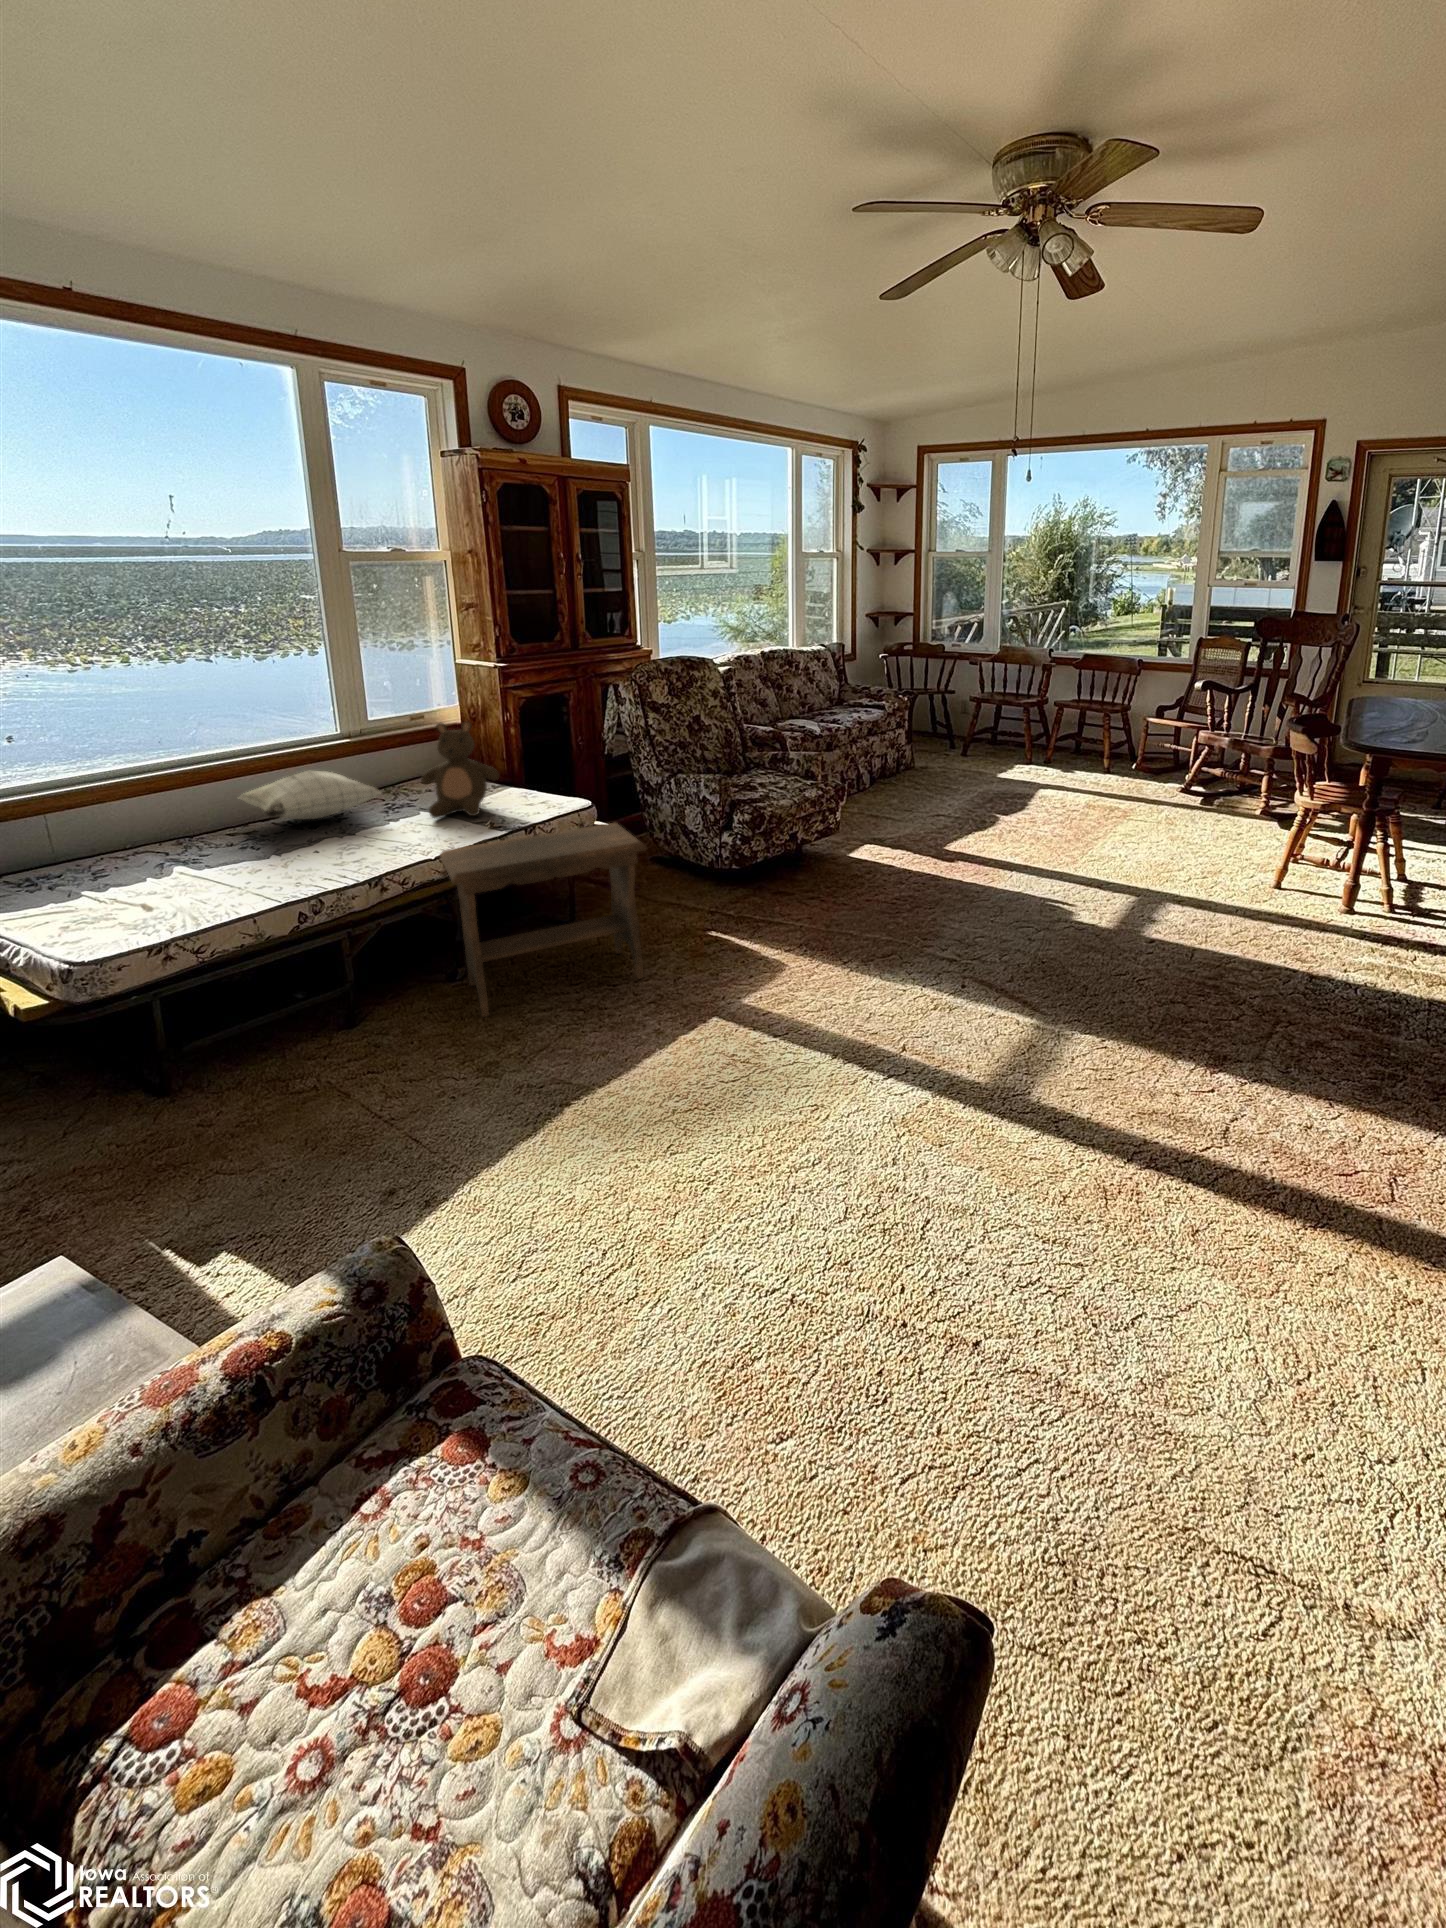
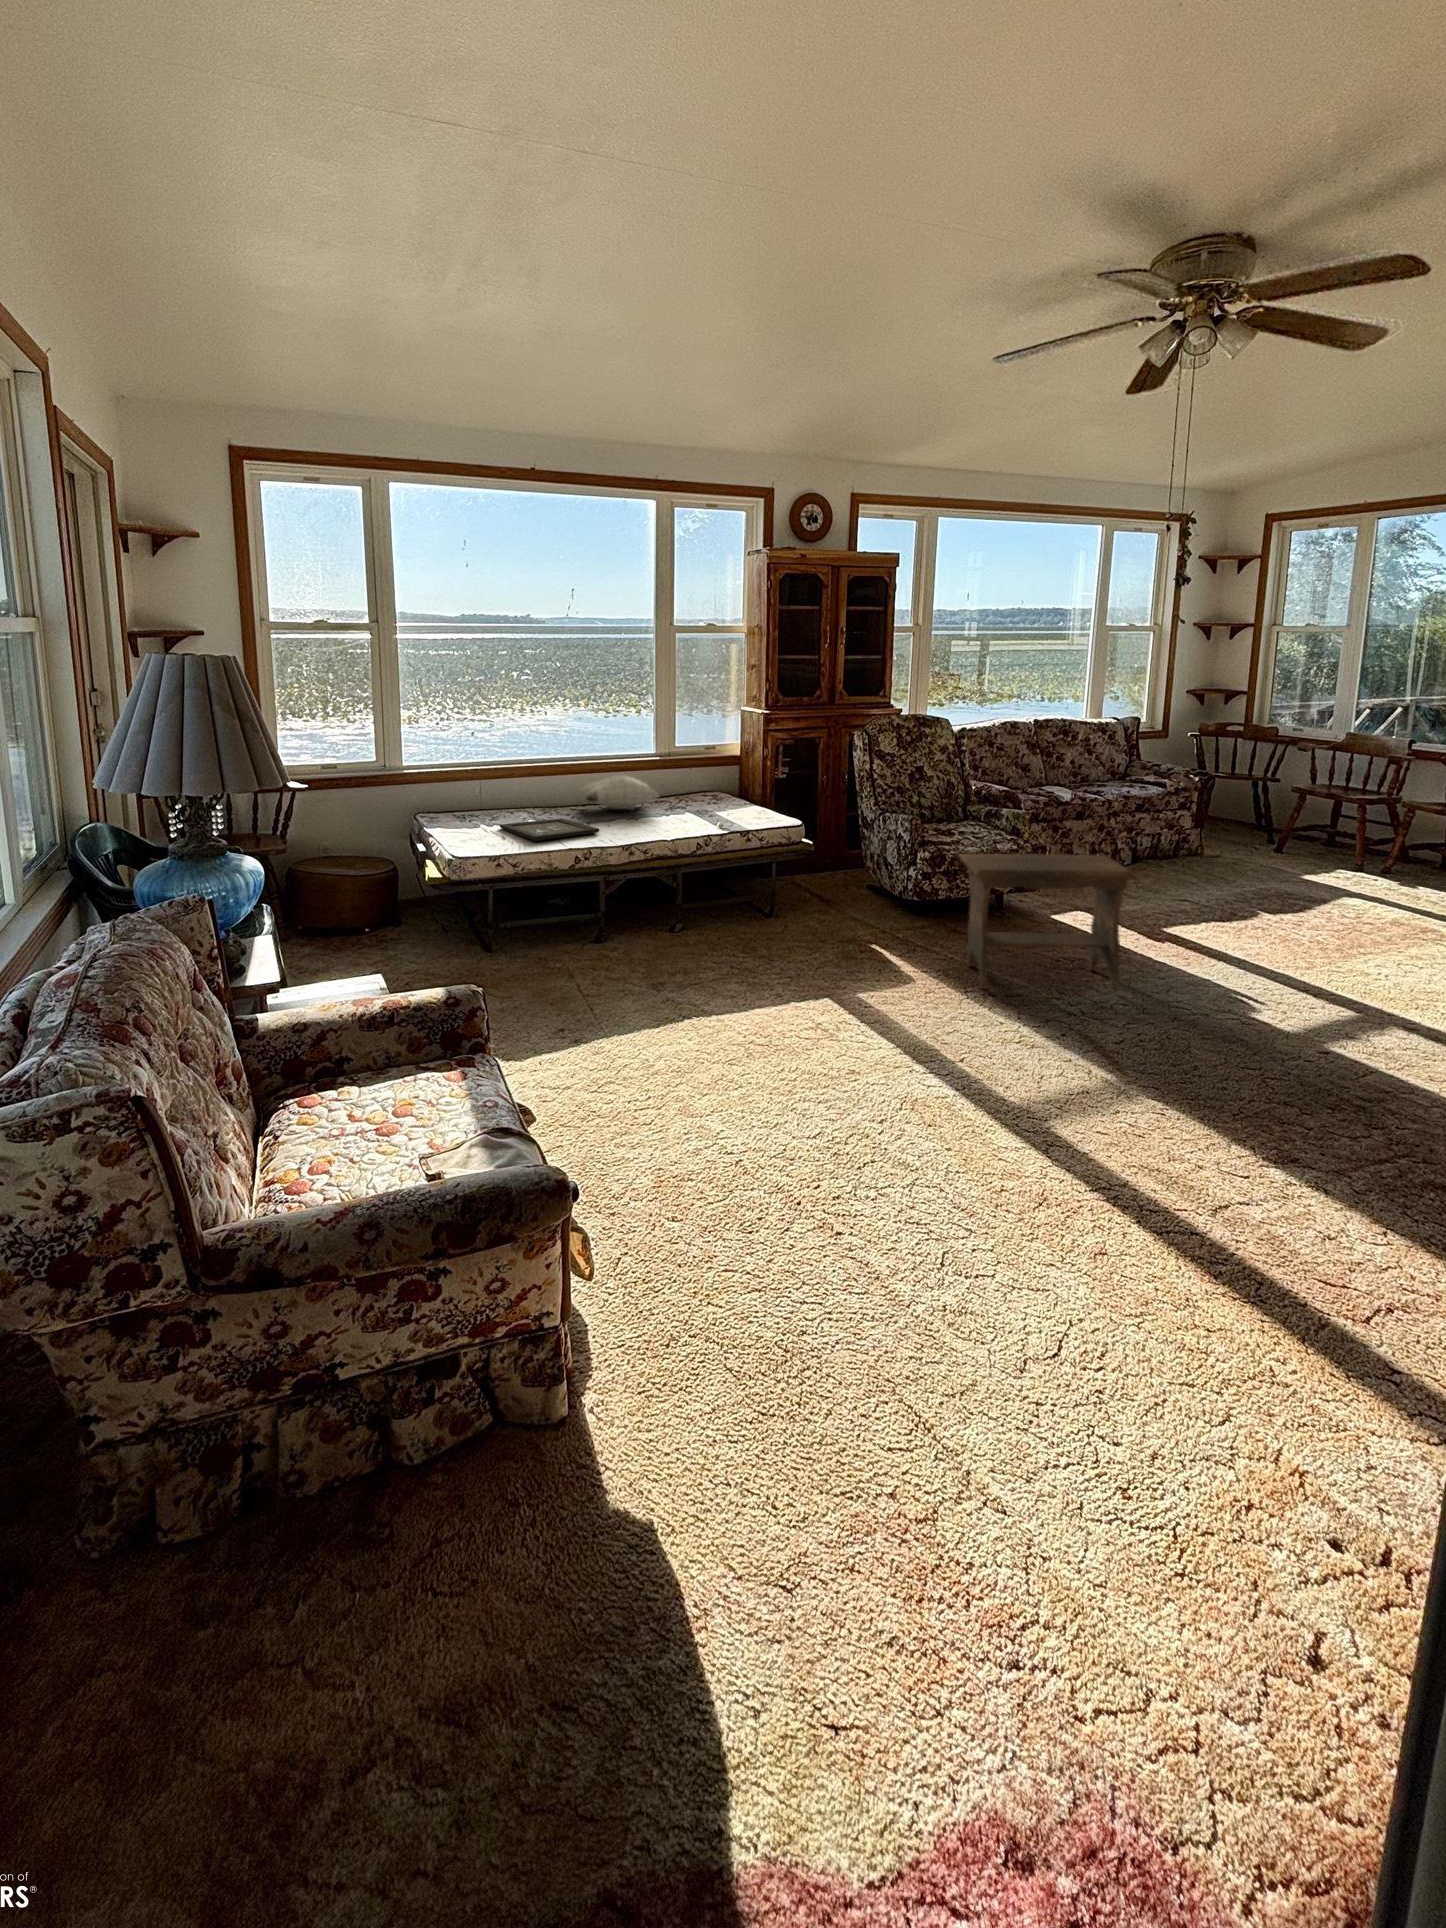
stuffed bear: present [421,721,499,819] -> none [685,749,739,821]
footstool: present [440,823,646,1017] -> present [961,854,1137,992]
tray: none [123,849,315,897] -> present [500,818,599,841]

